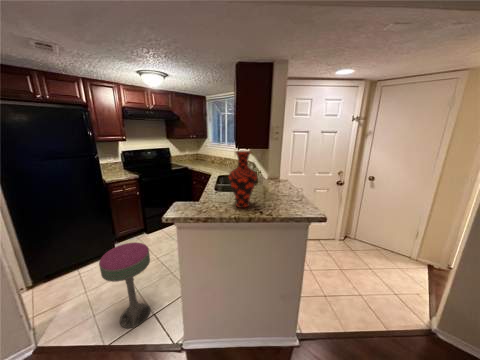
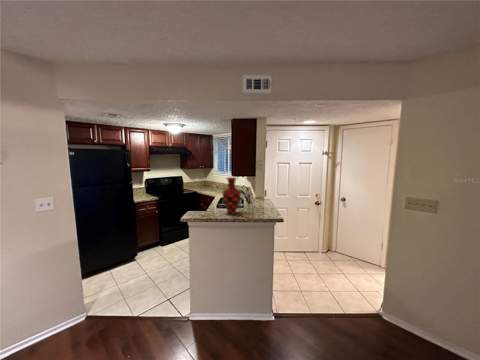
bar stool: present [99,242,150,328] -> none [134,243,167,307]

